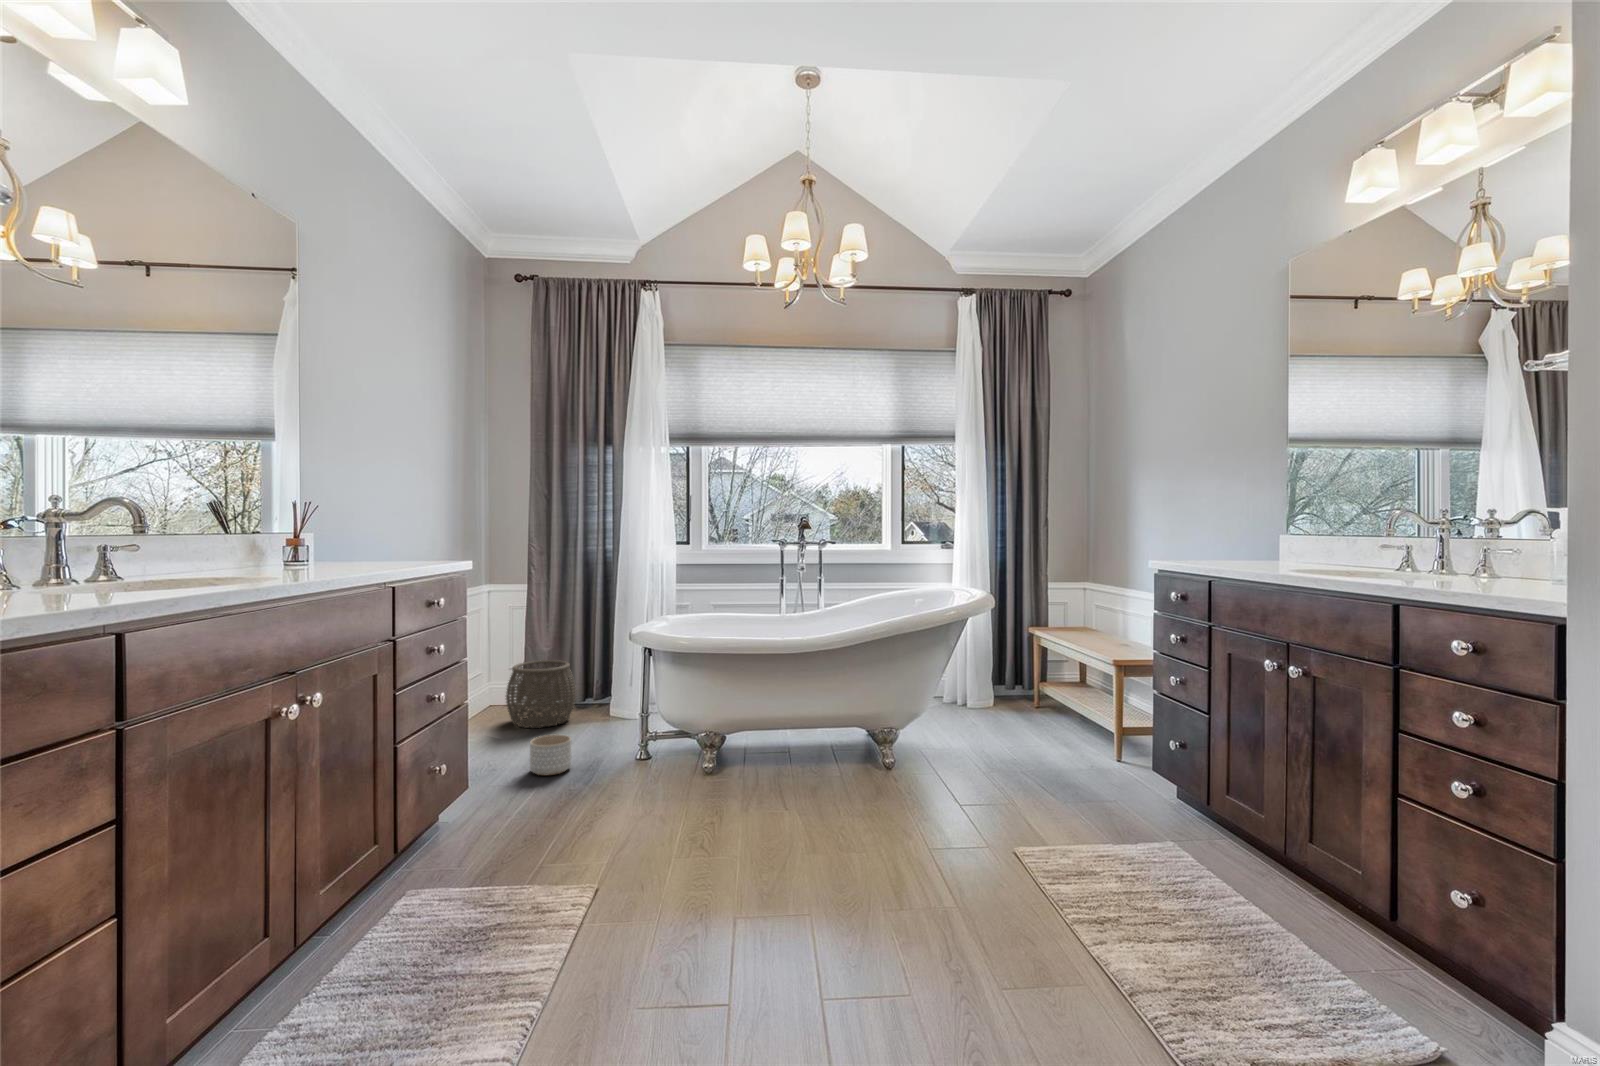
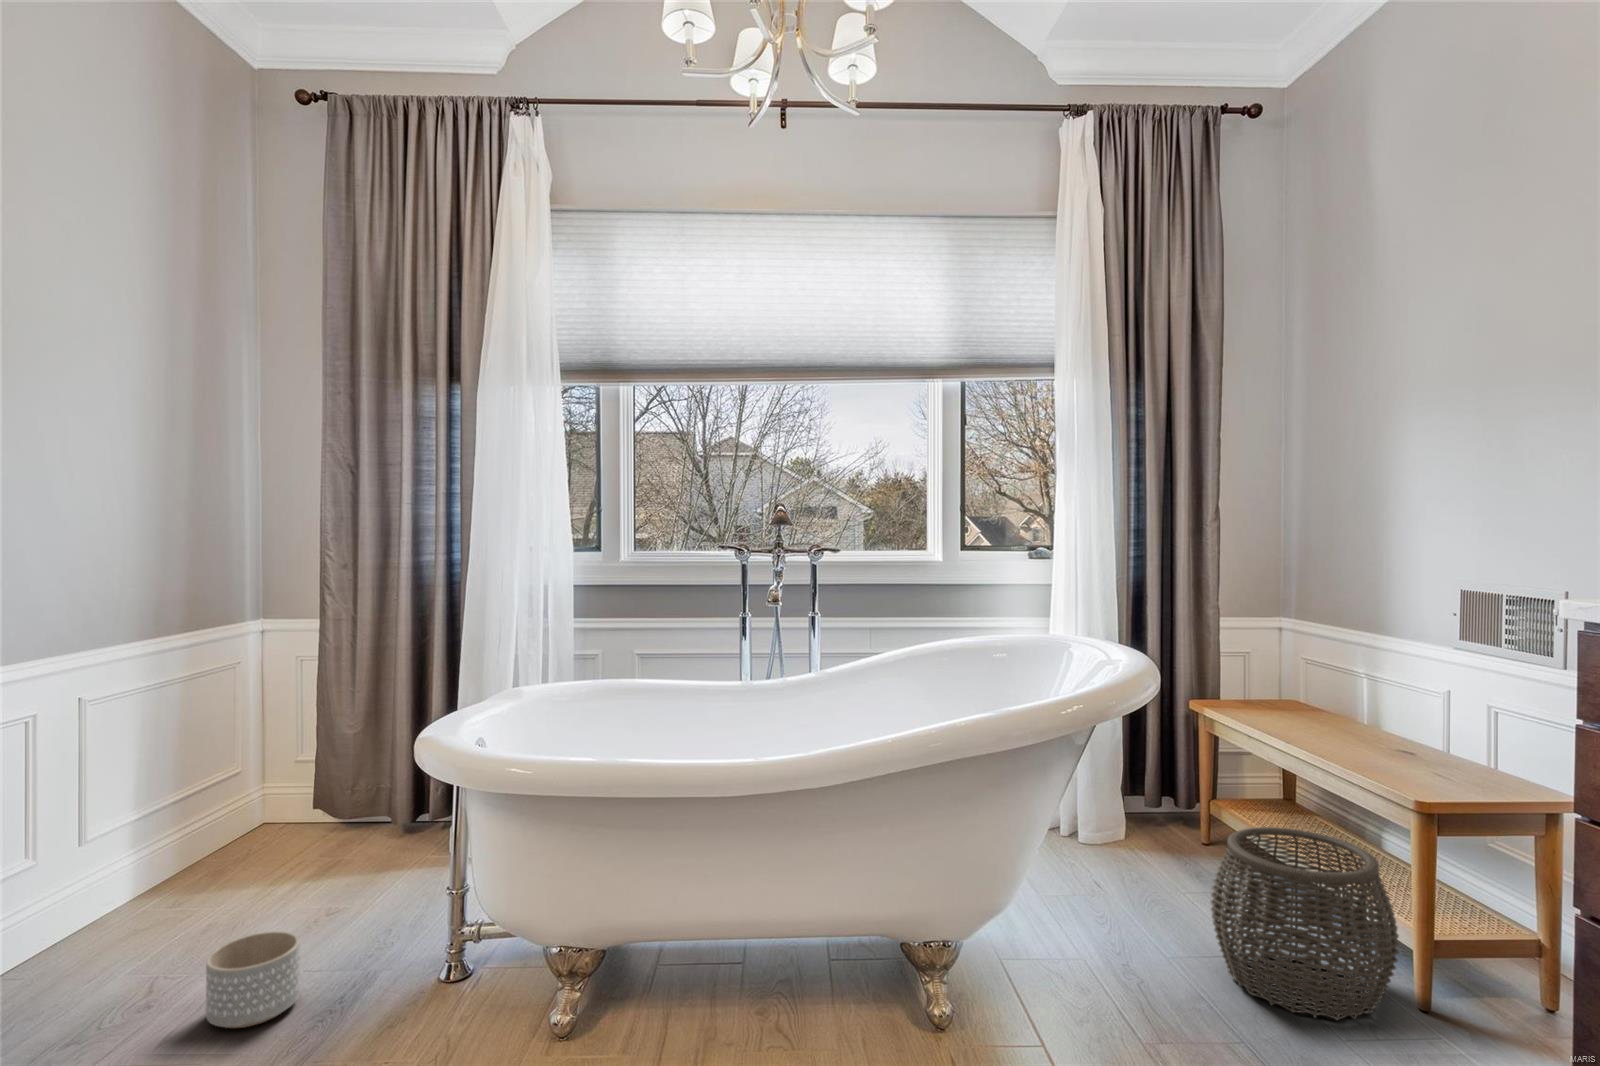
woven basket: present [506,660,576,728] -> present [1211,827,1399,1020]

